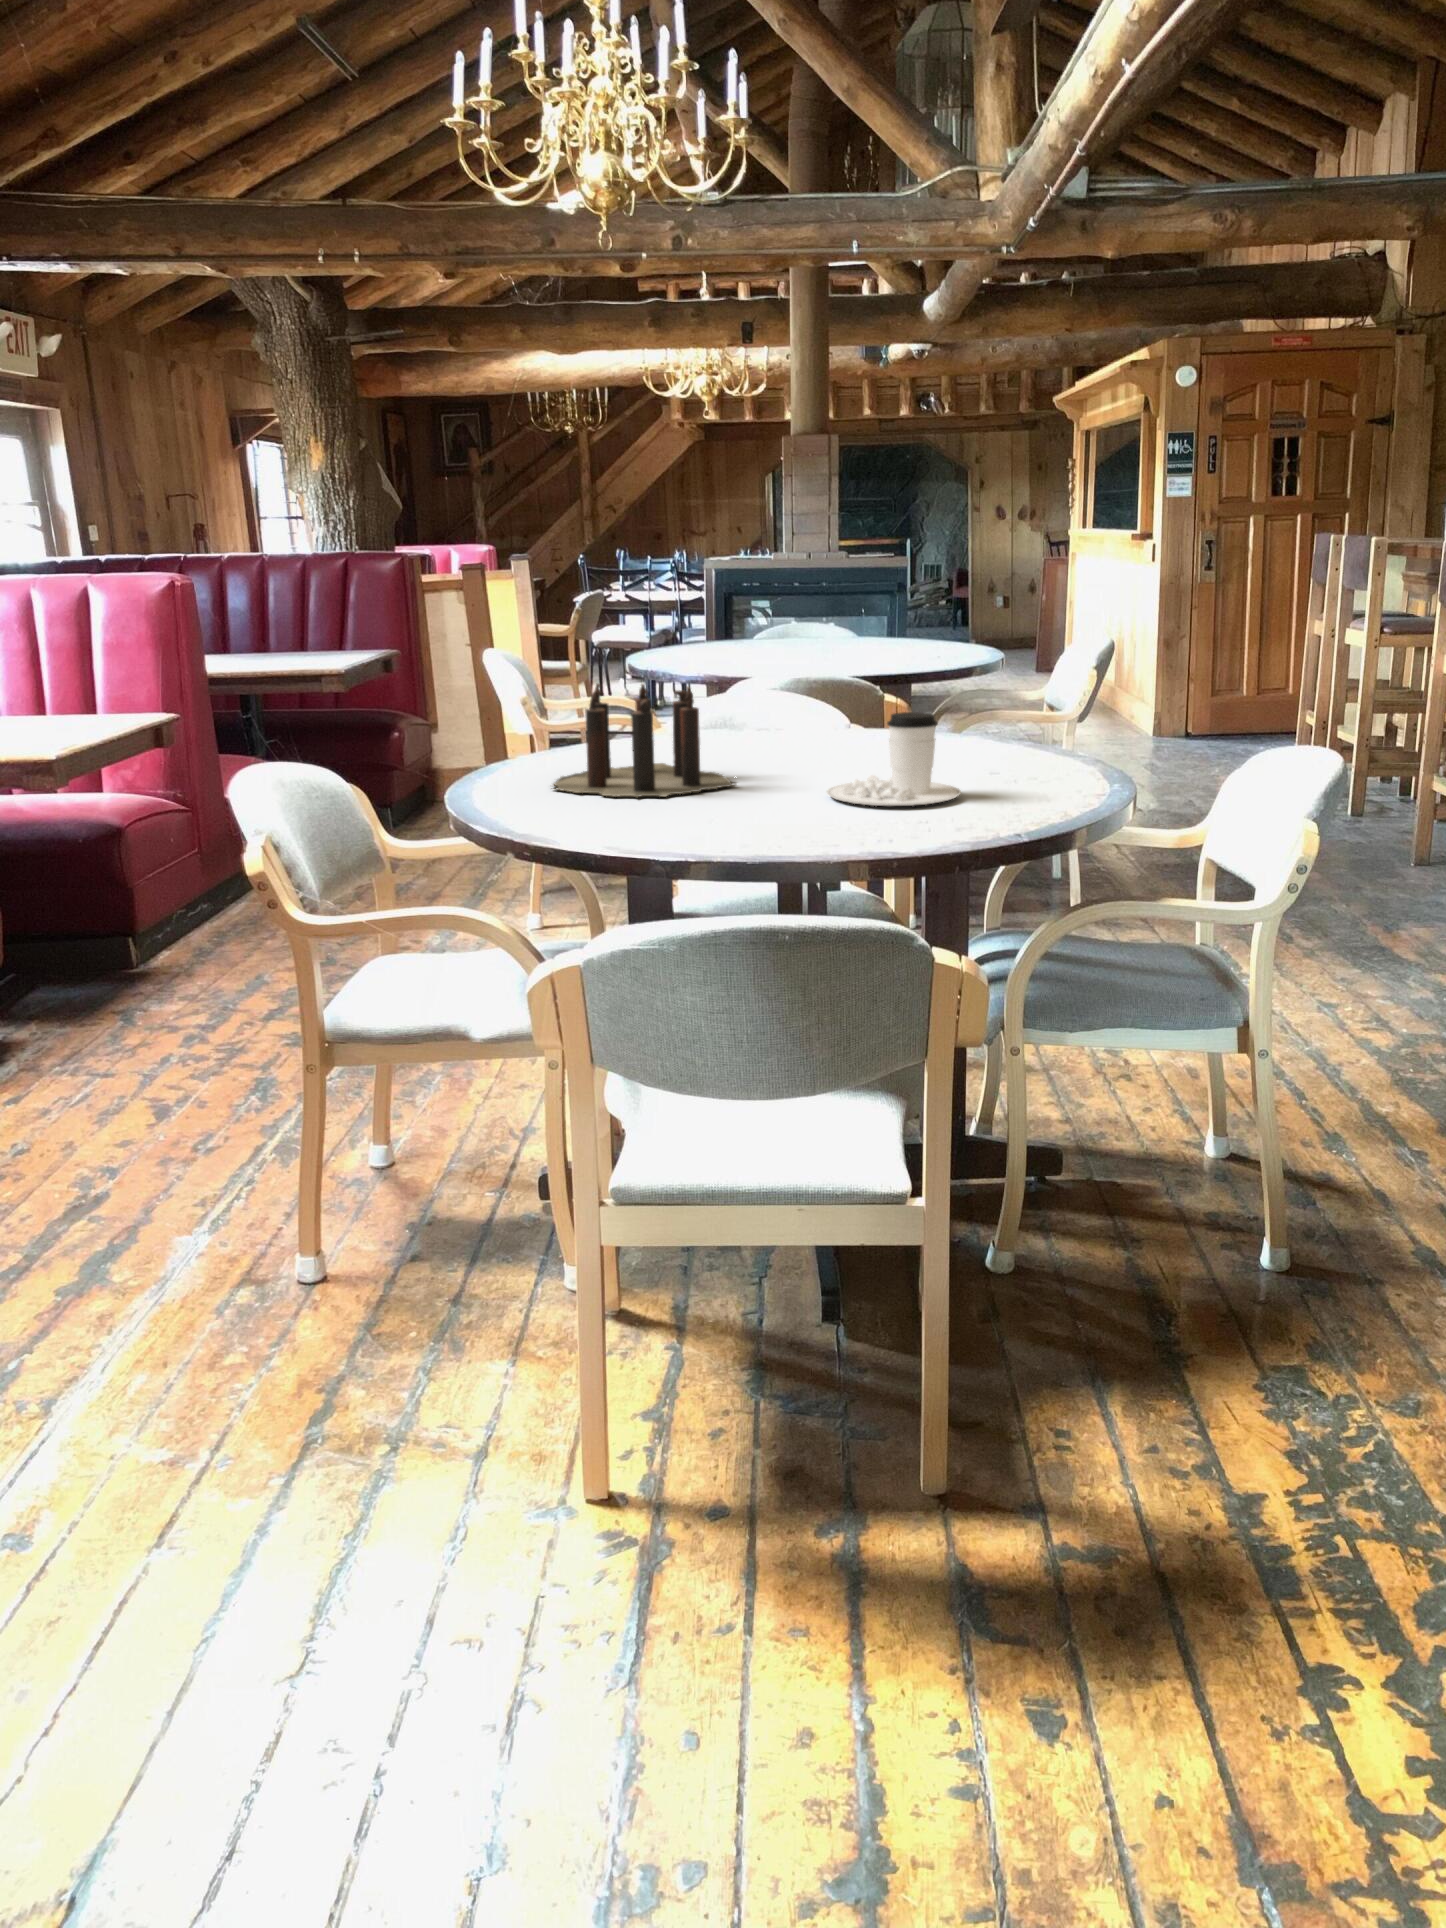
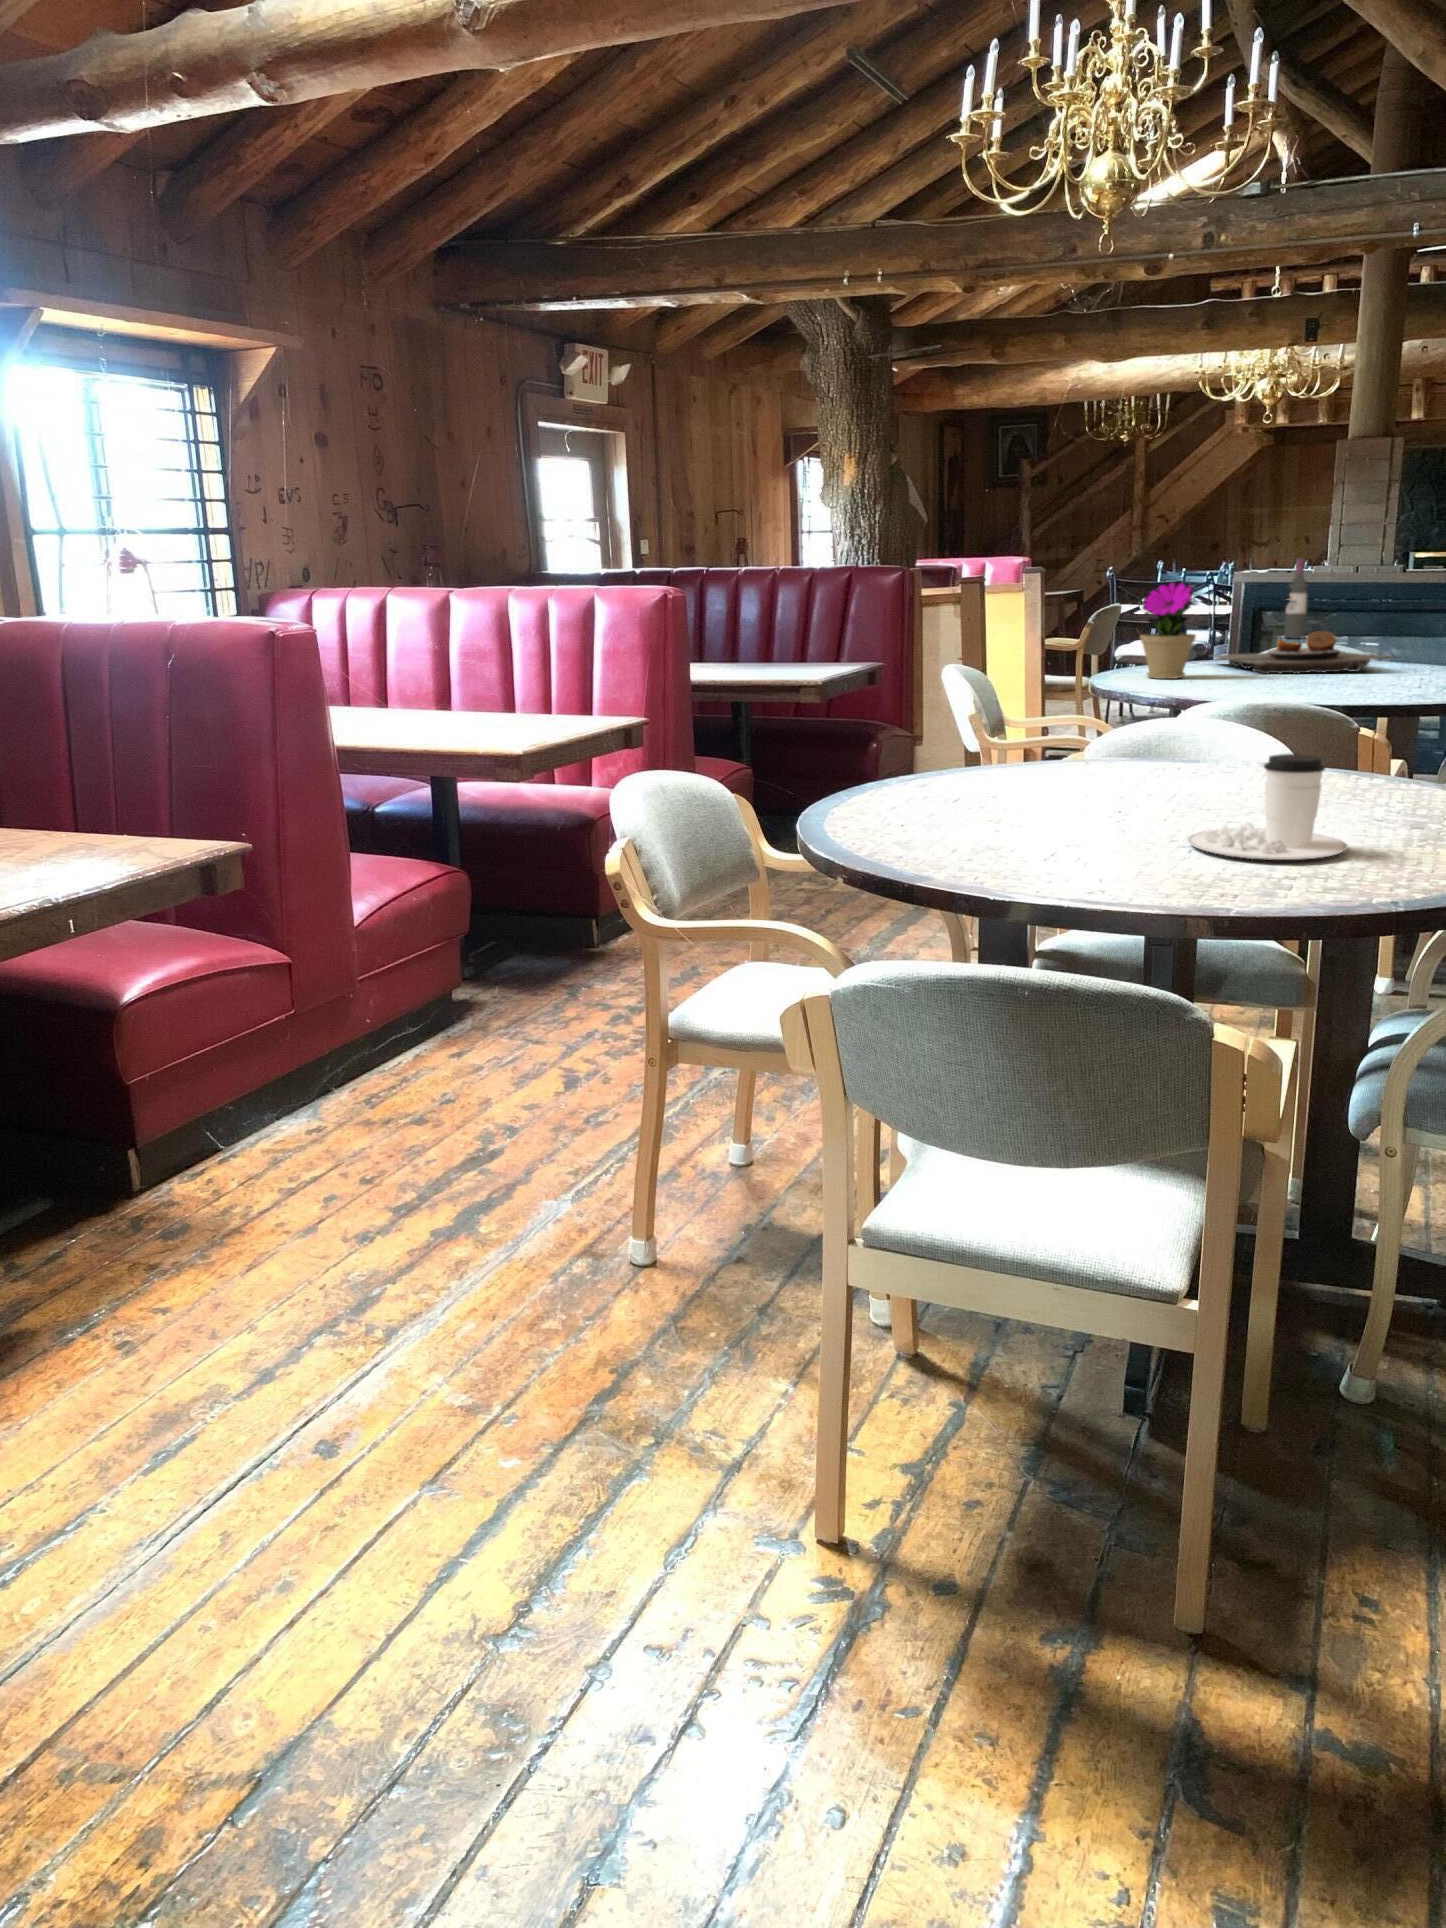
wine bottle: none [769,546,788,619] -> present [1284,558,1309,639]
flower pot: none [676,564,727,656] -> present [1140,581,1196,679]
plate: none [725,611,890,650] -> present [1211,631,1396,674]
candle: present [551,683,736,797] -> none [900,708,1141,831]

